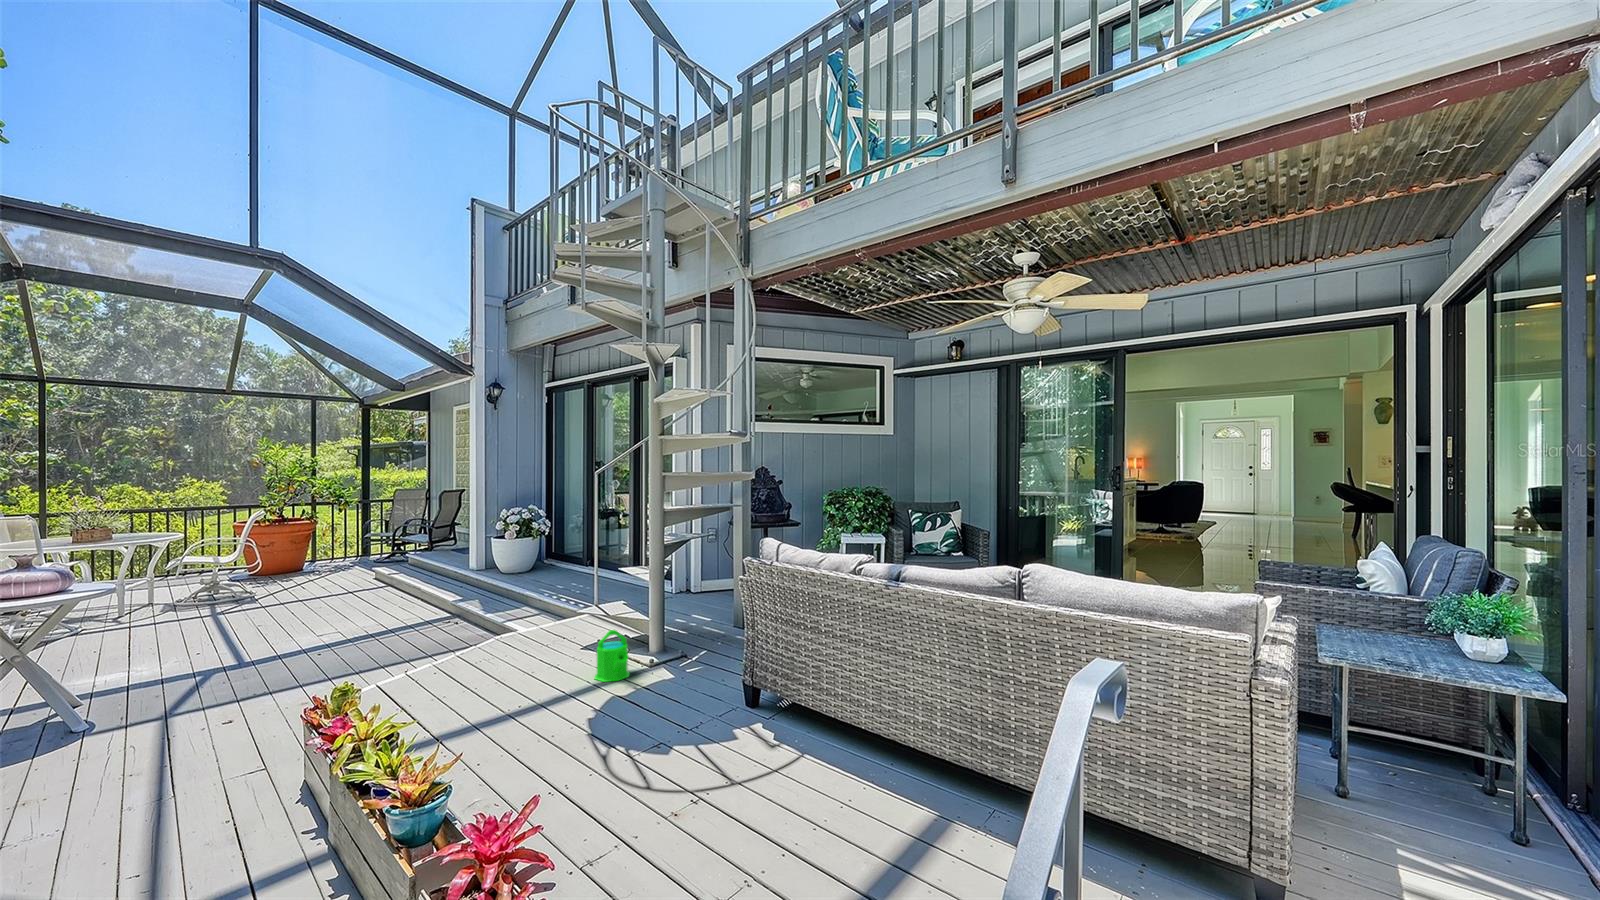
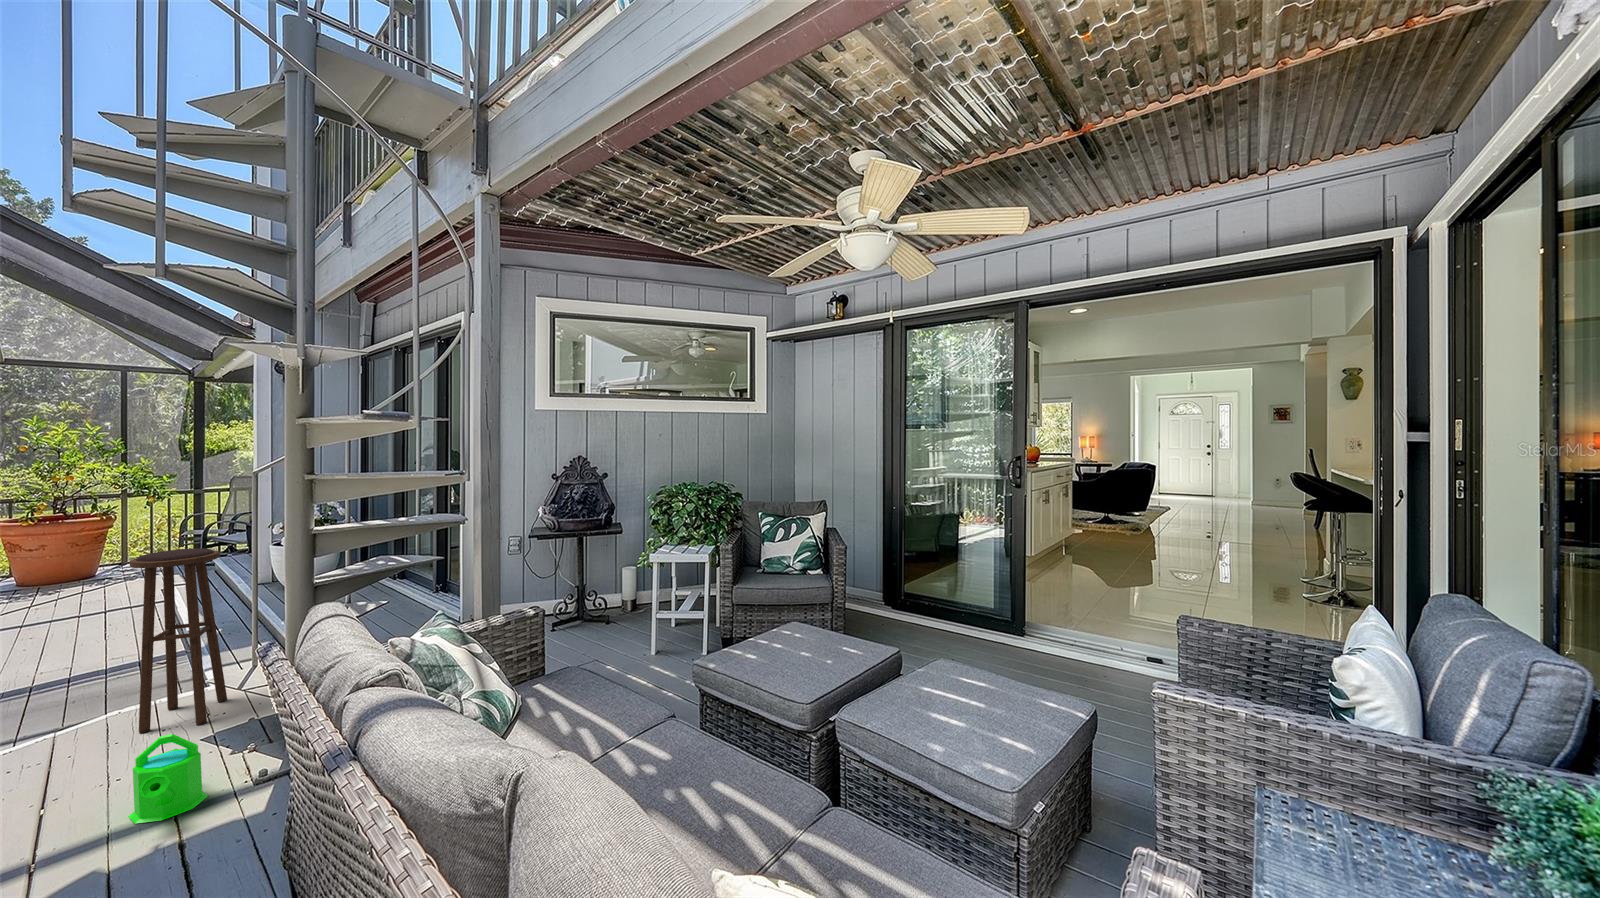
stool: none [530,522,577,644] -> present [130,548,227,733]

